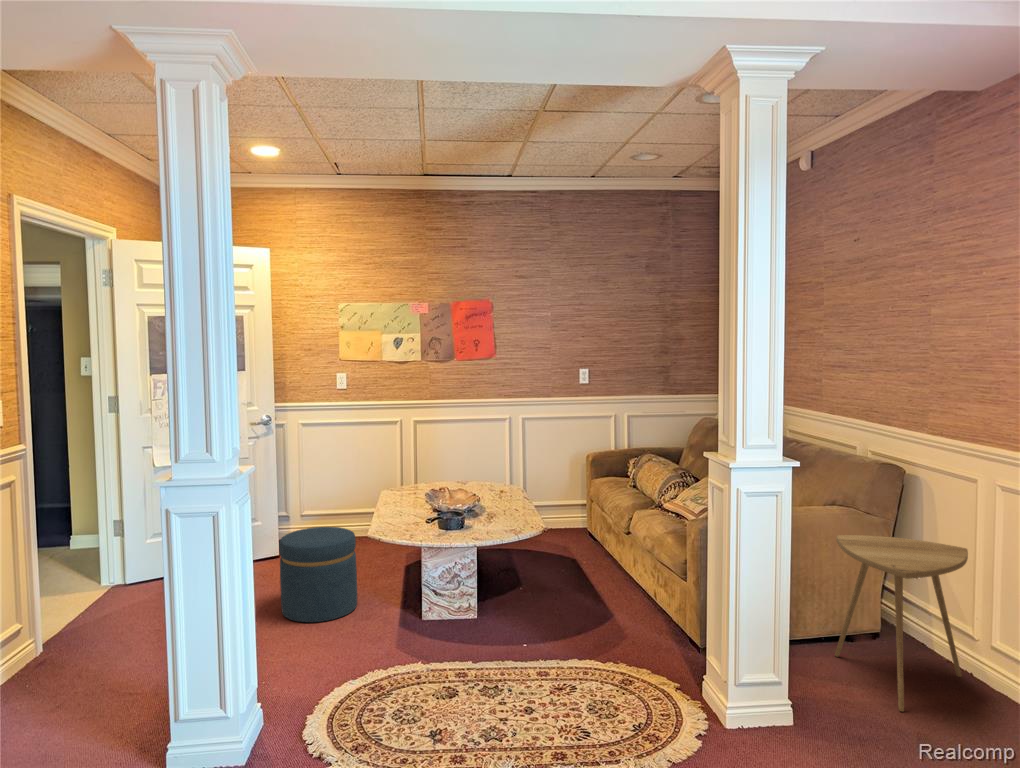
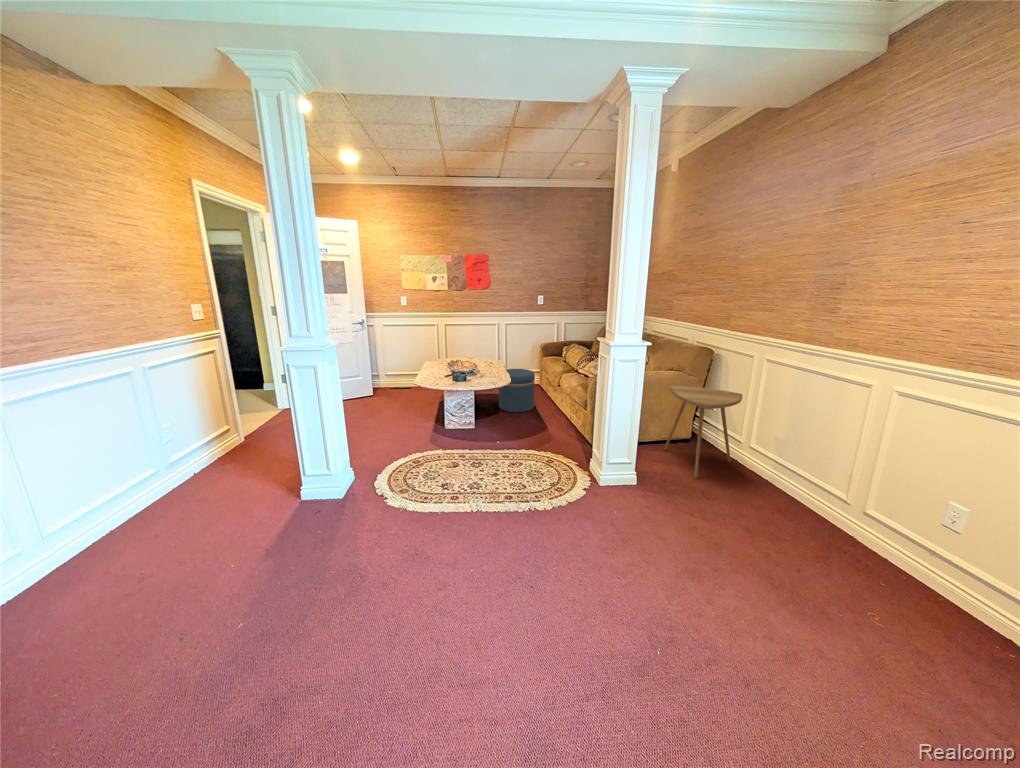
ottoman: present [279,527,357,622] -> present [499,369,535,412]

